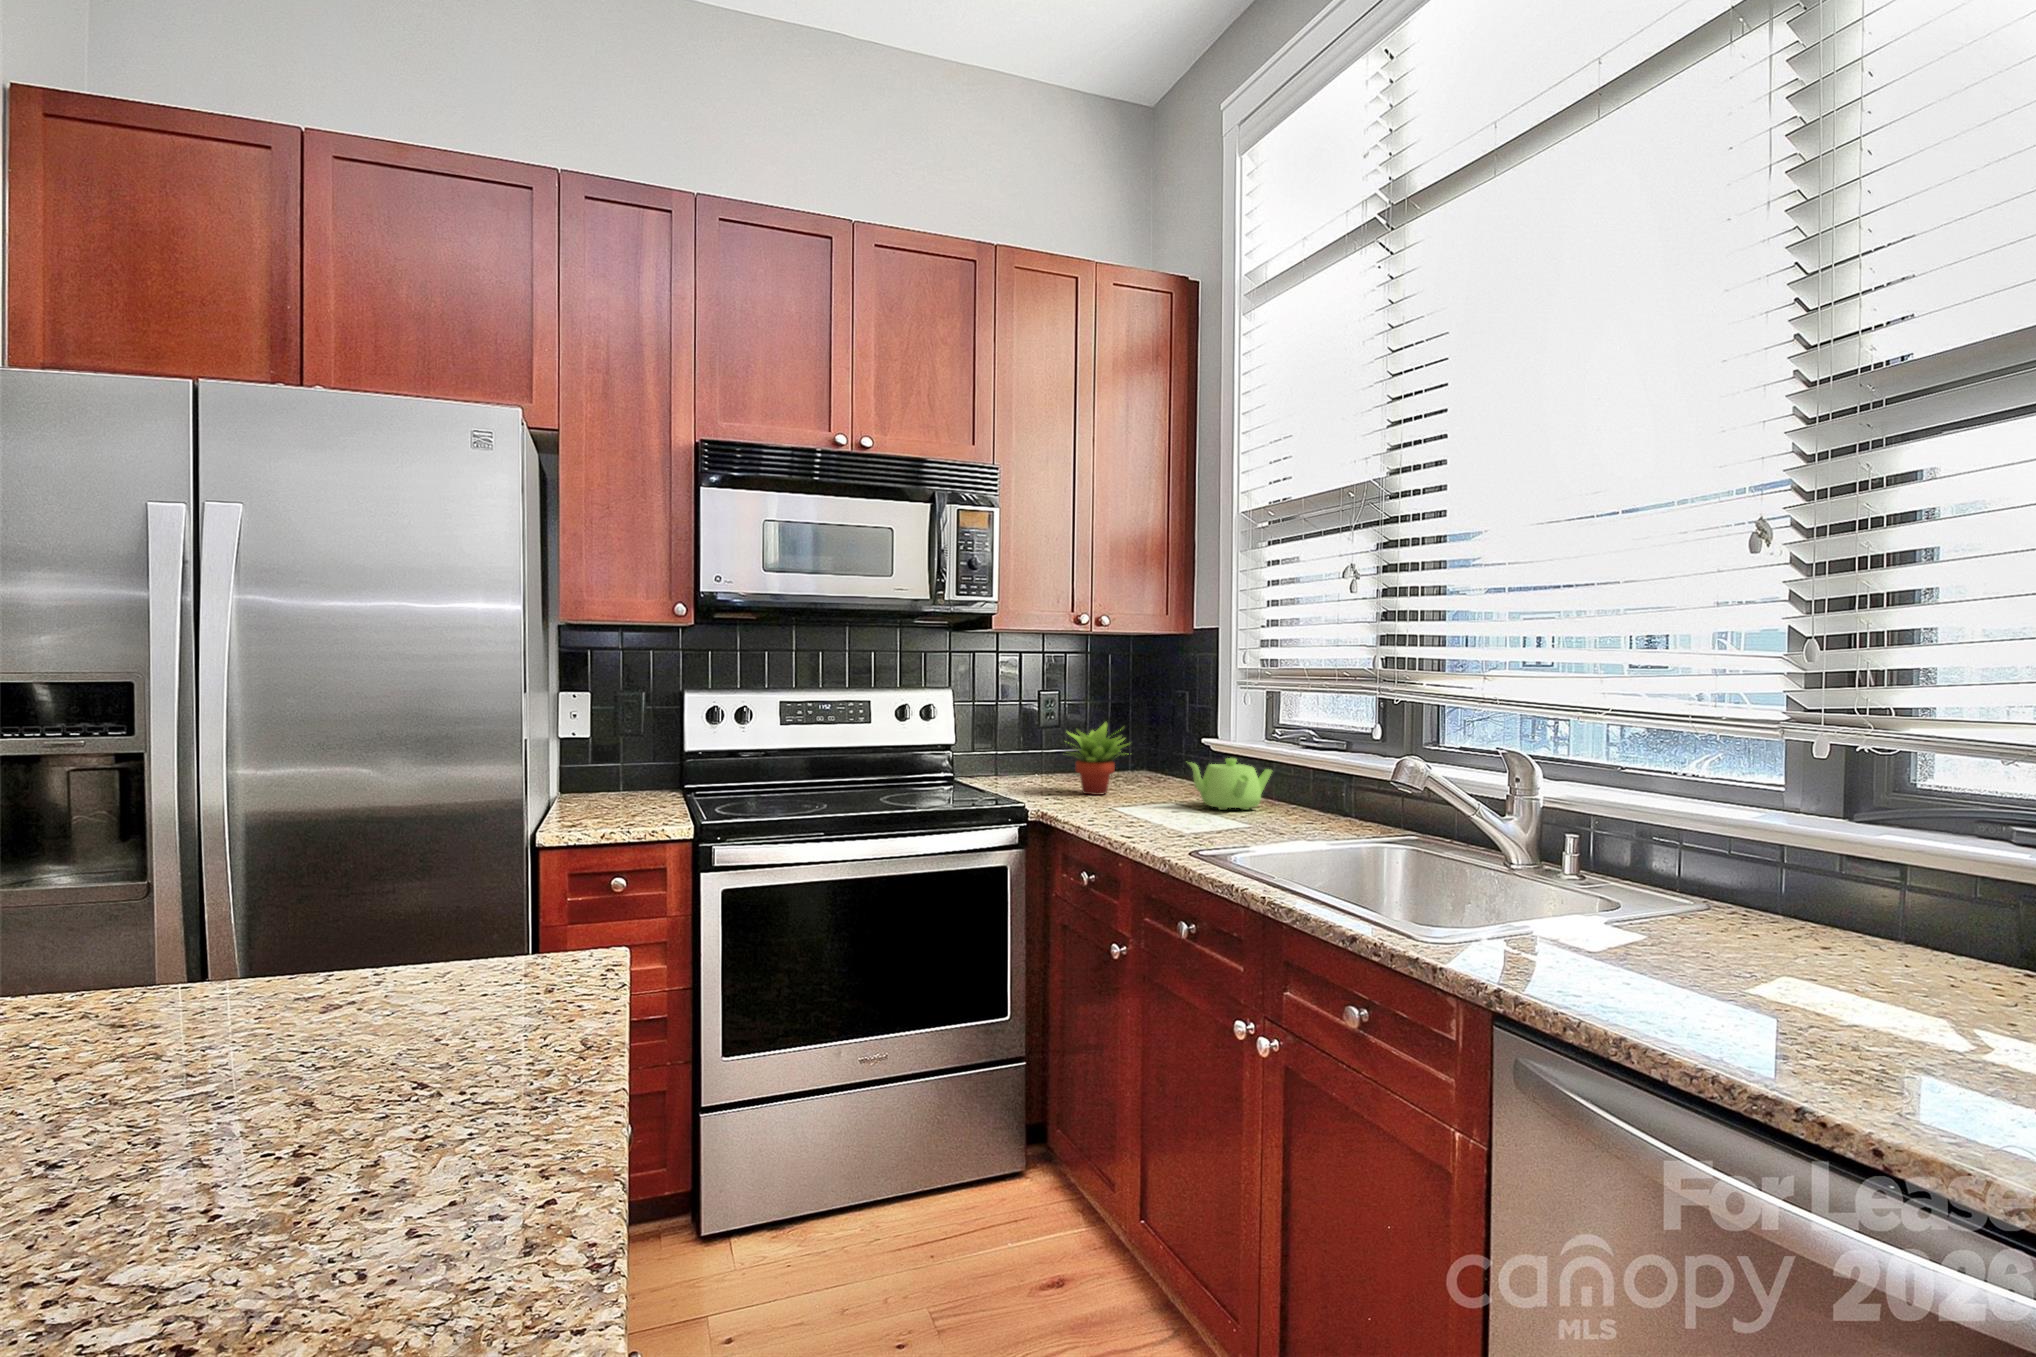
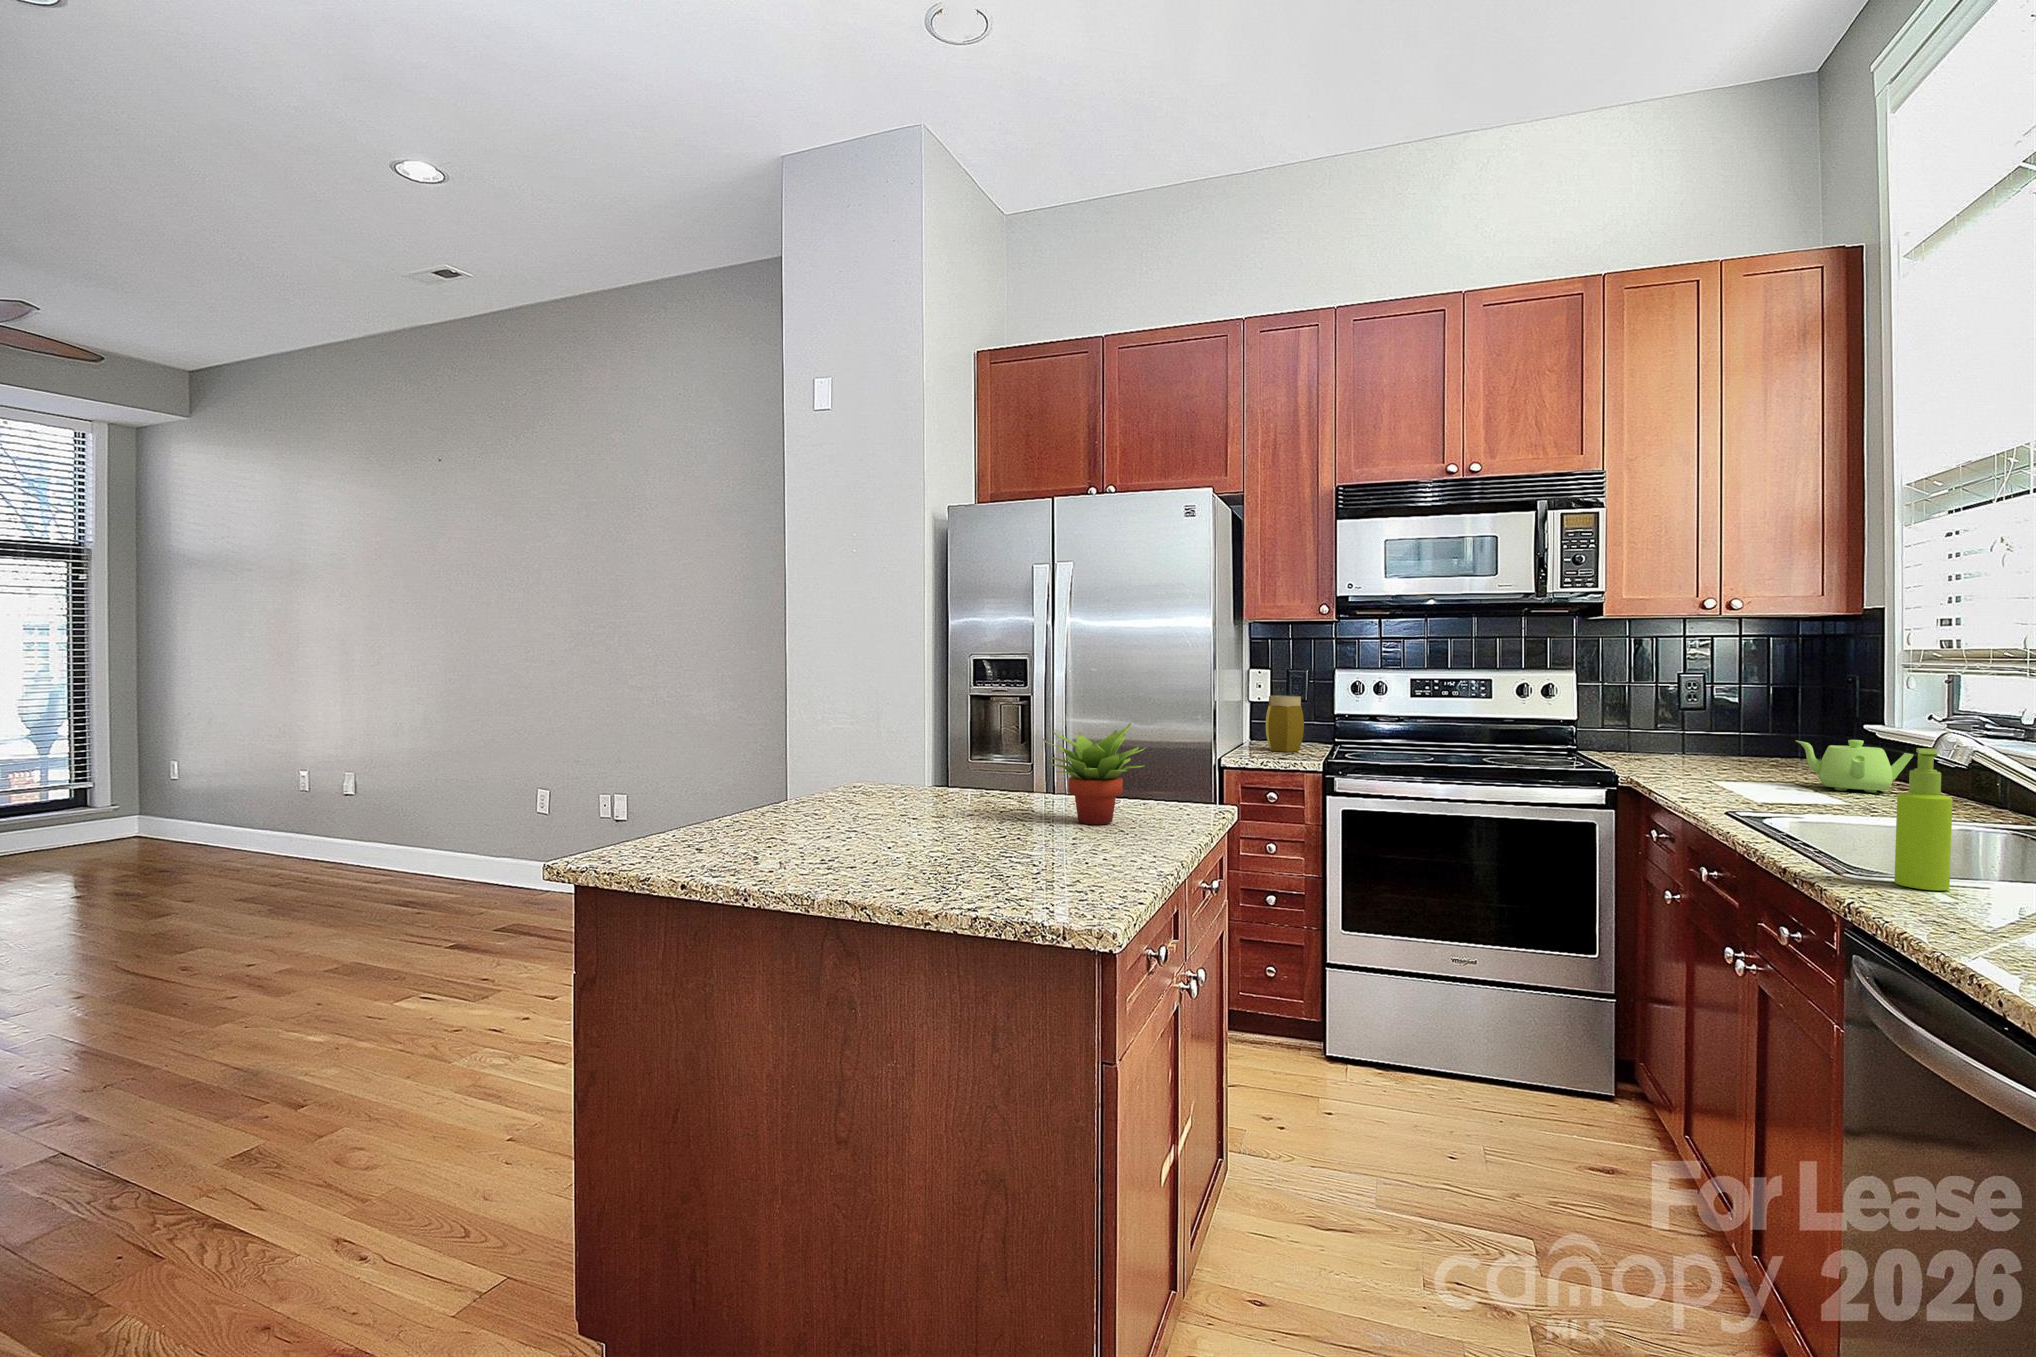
succulent plant: present [1067,722,1129,795] -> present [1043,723,1146,824]
jar: none [594,729,652,810] -> present [1266,696,1304,752]
soap dispenser: none [1499,793,1554,960] -> present [1894,748,1952,891]

